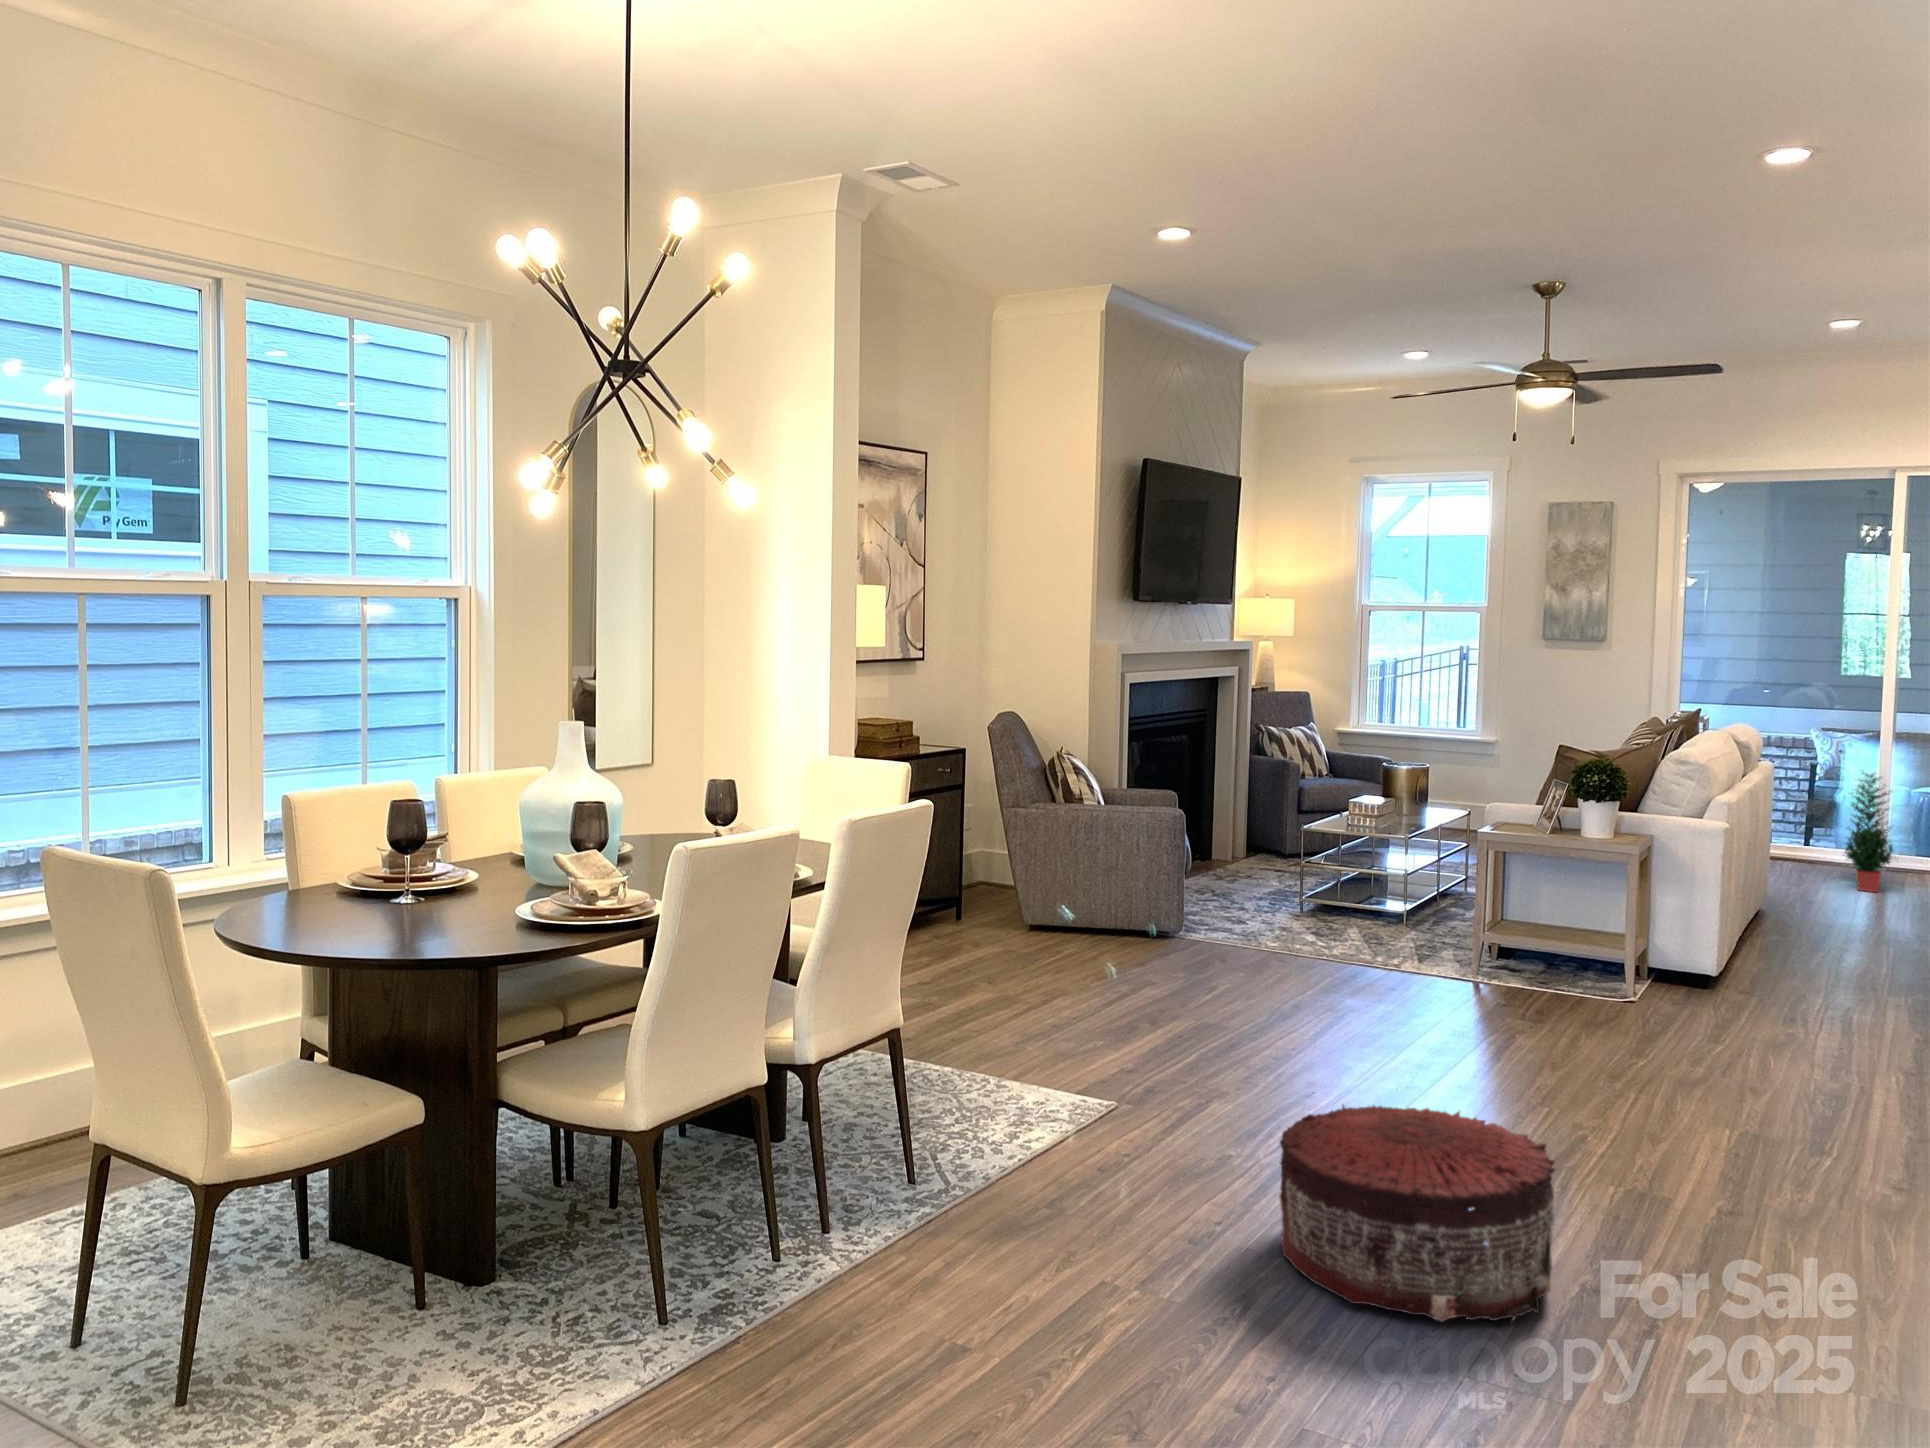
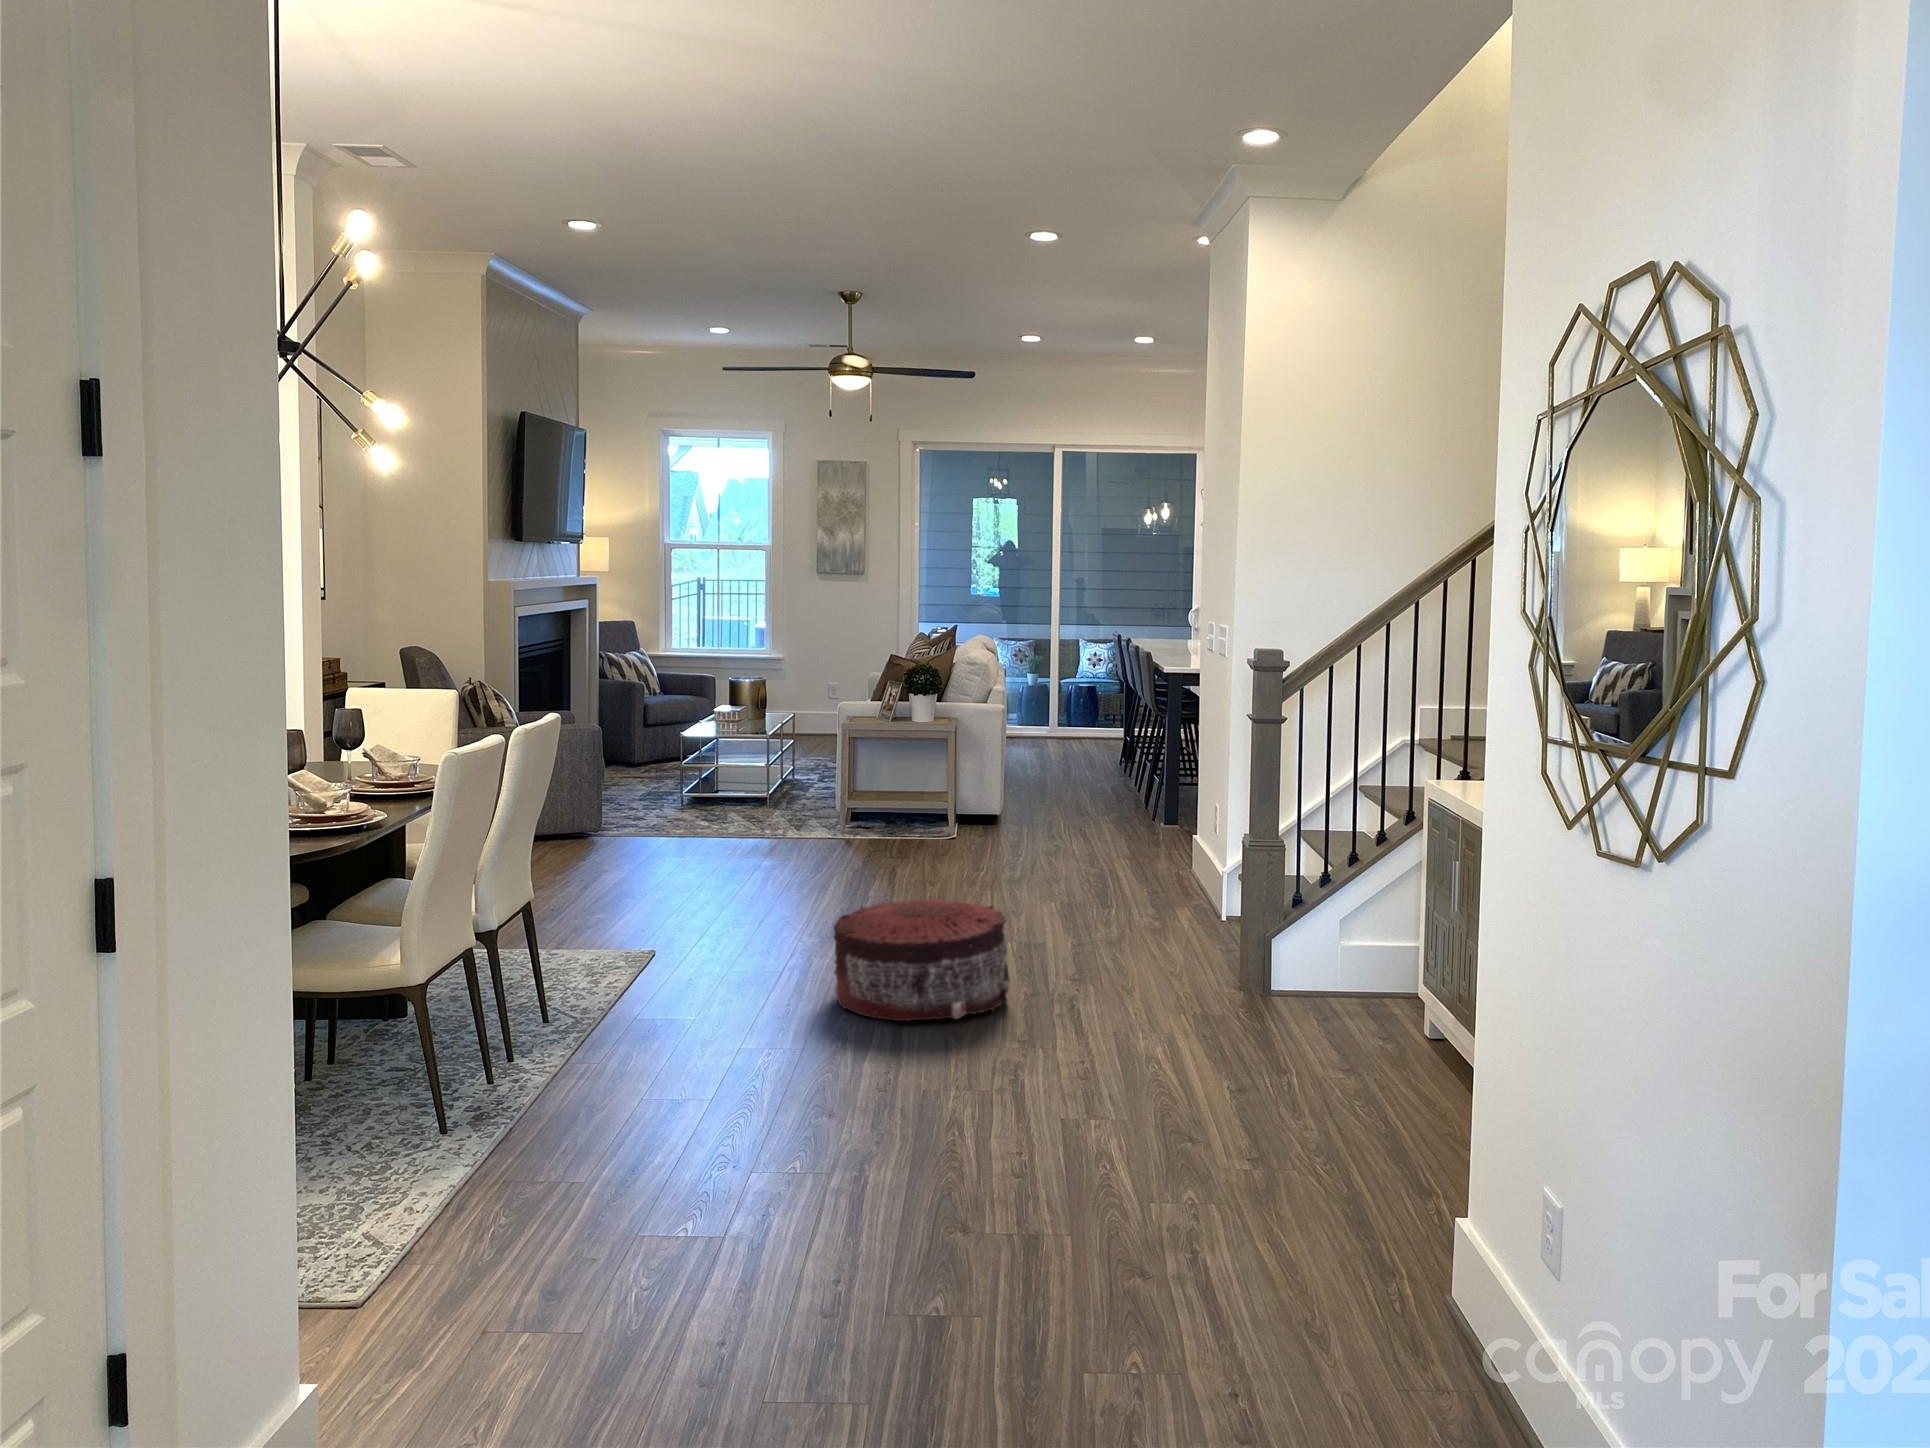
potted plant: present [1843,771,1893,892] -> none [1032,666,1066,752]

